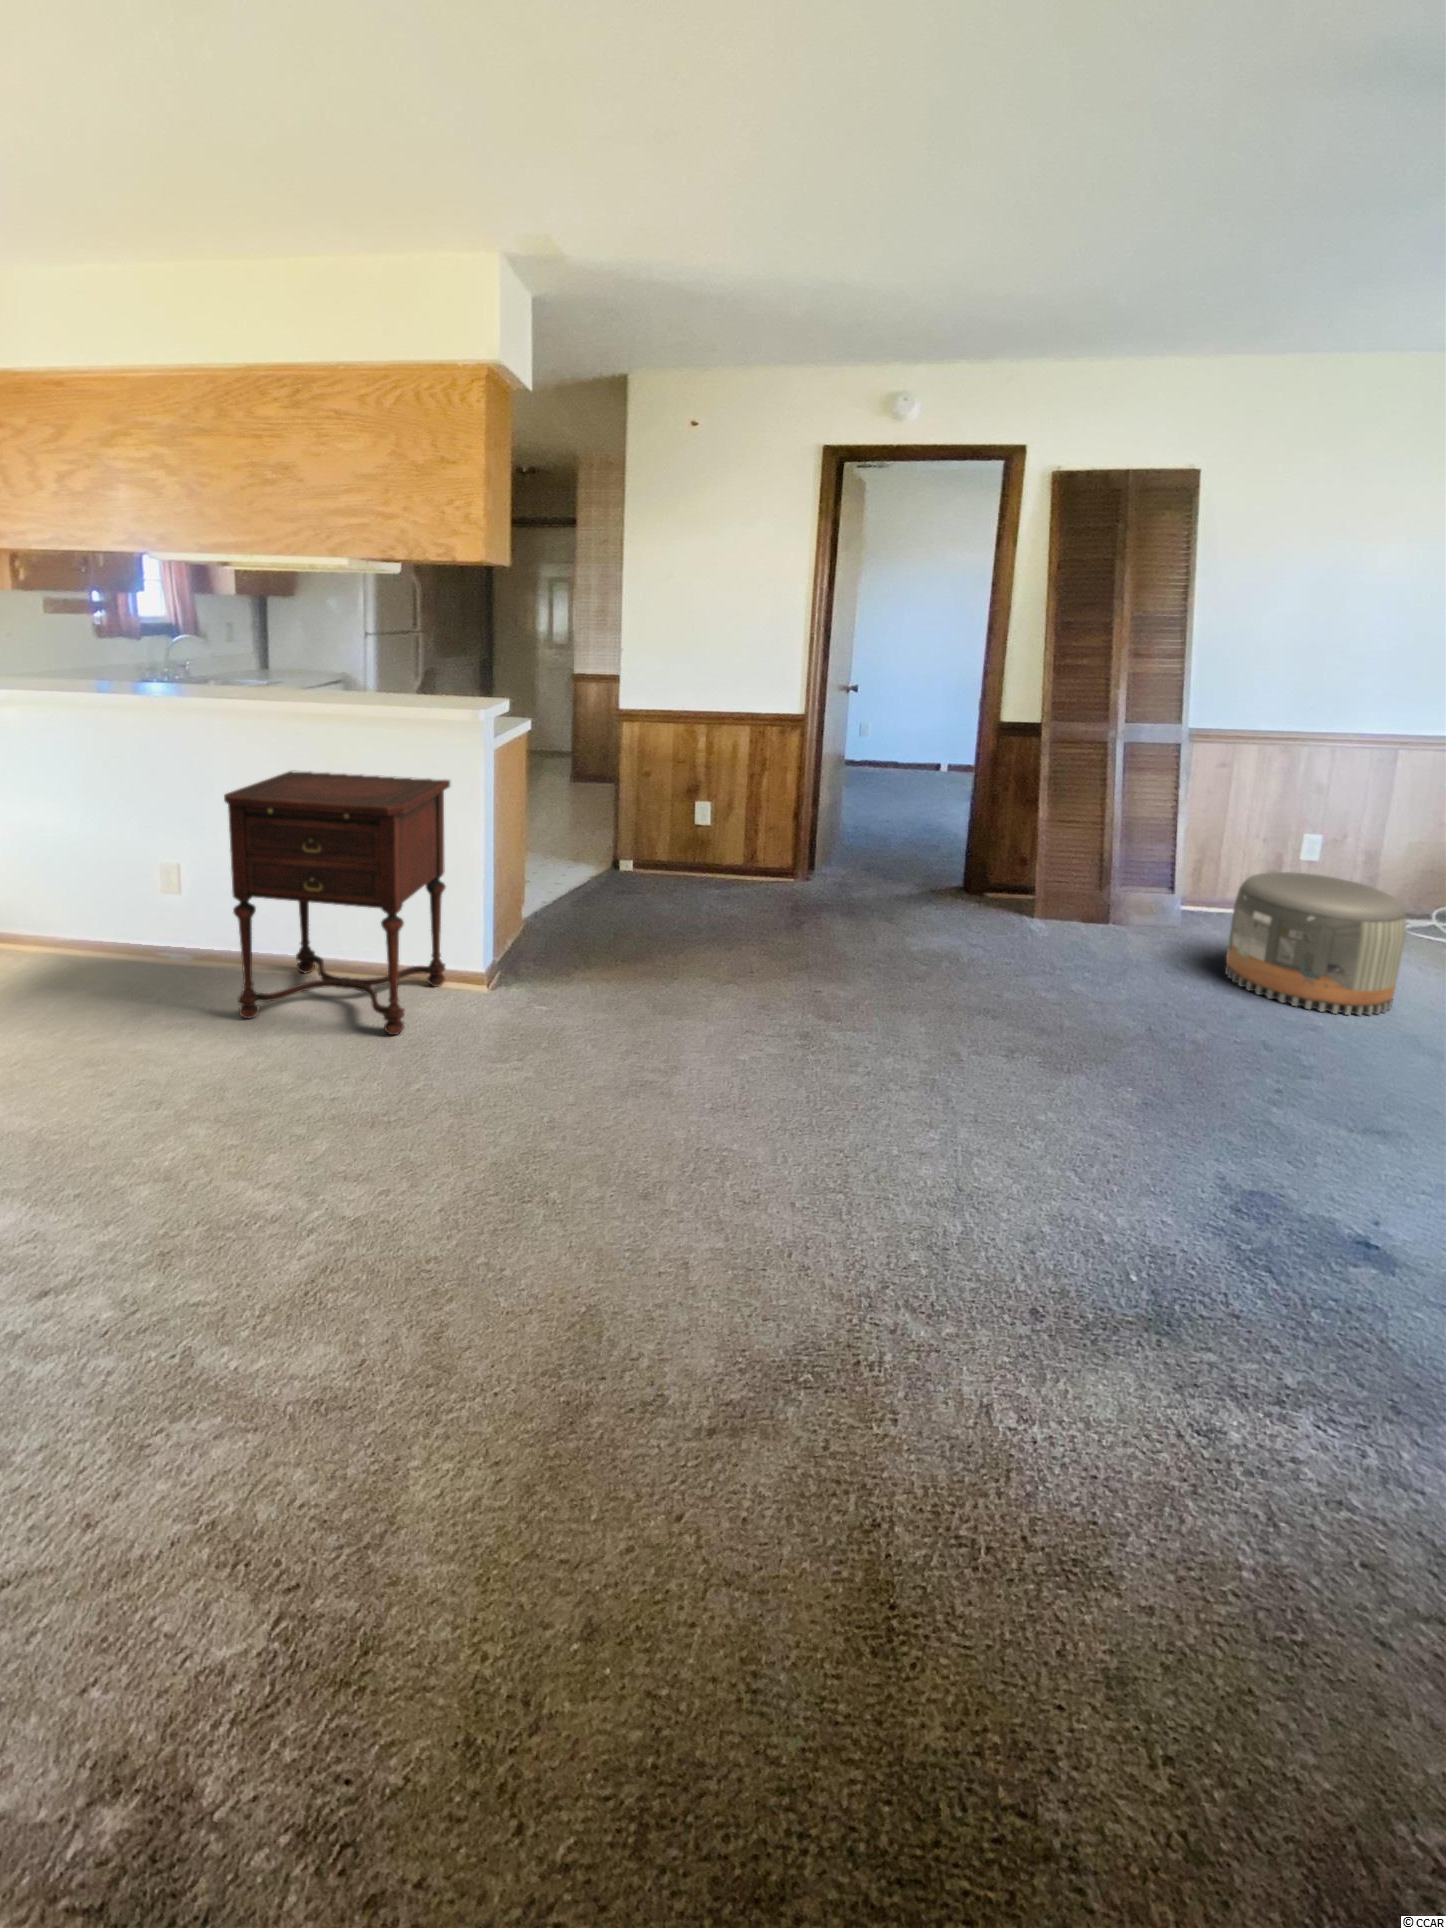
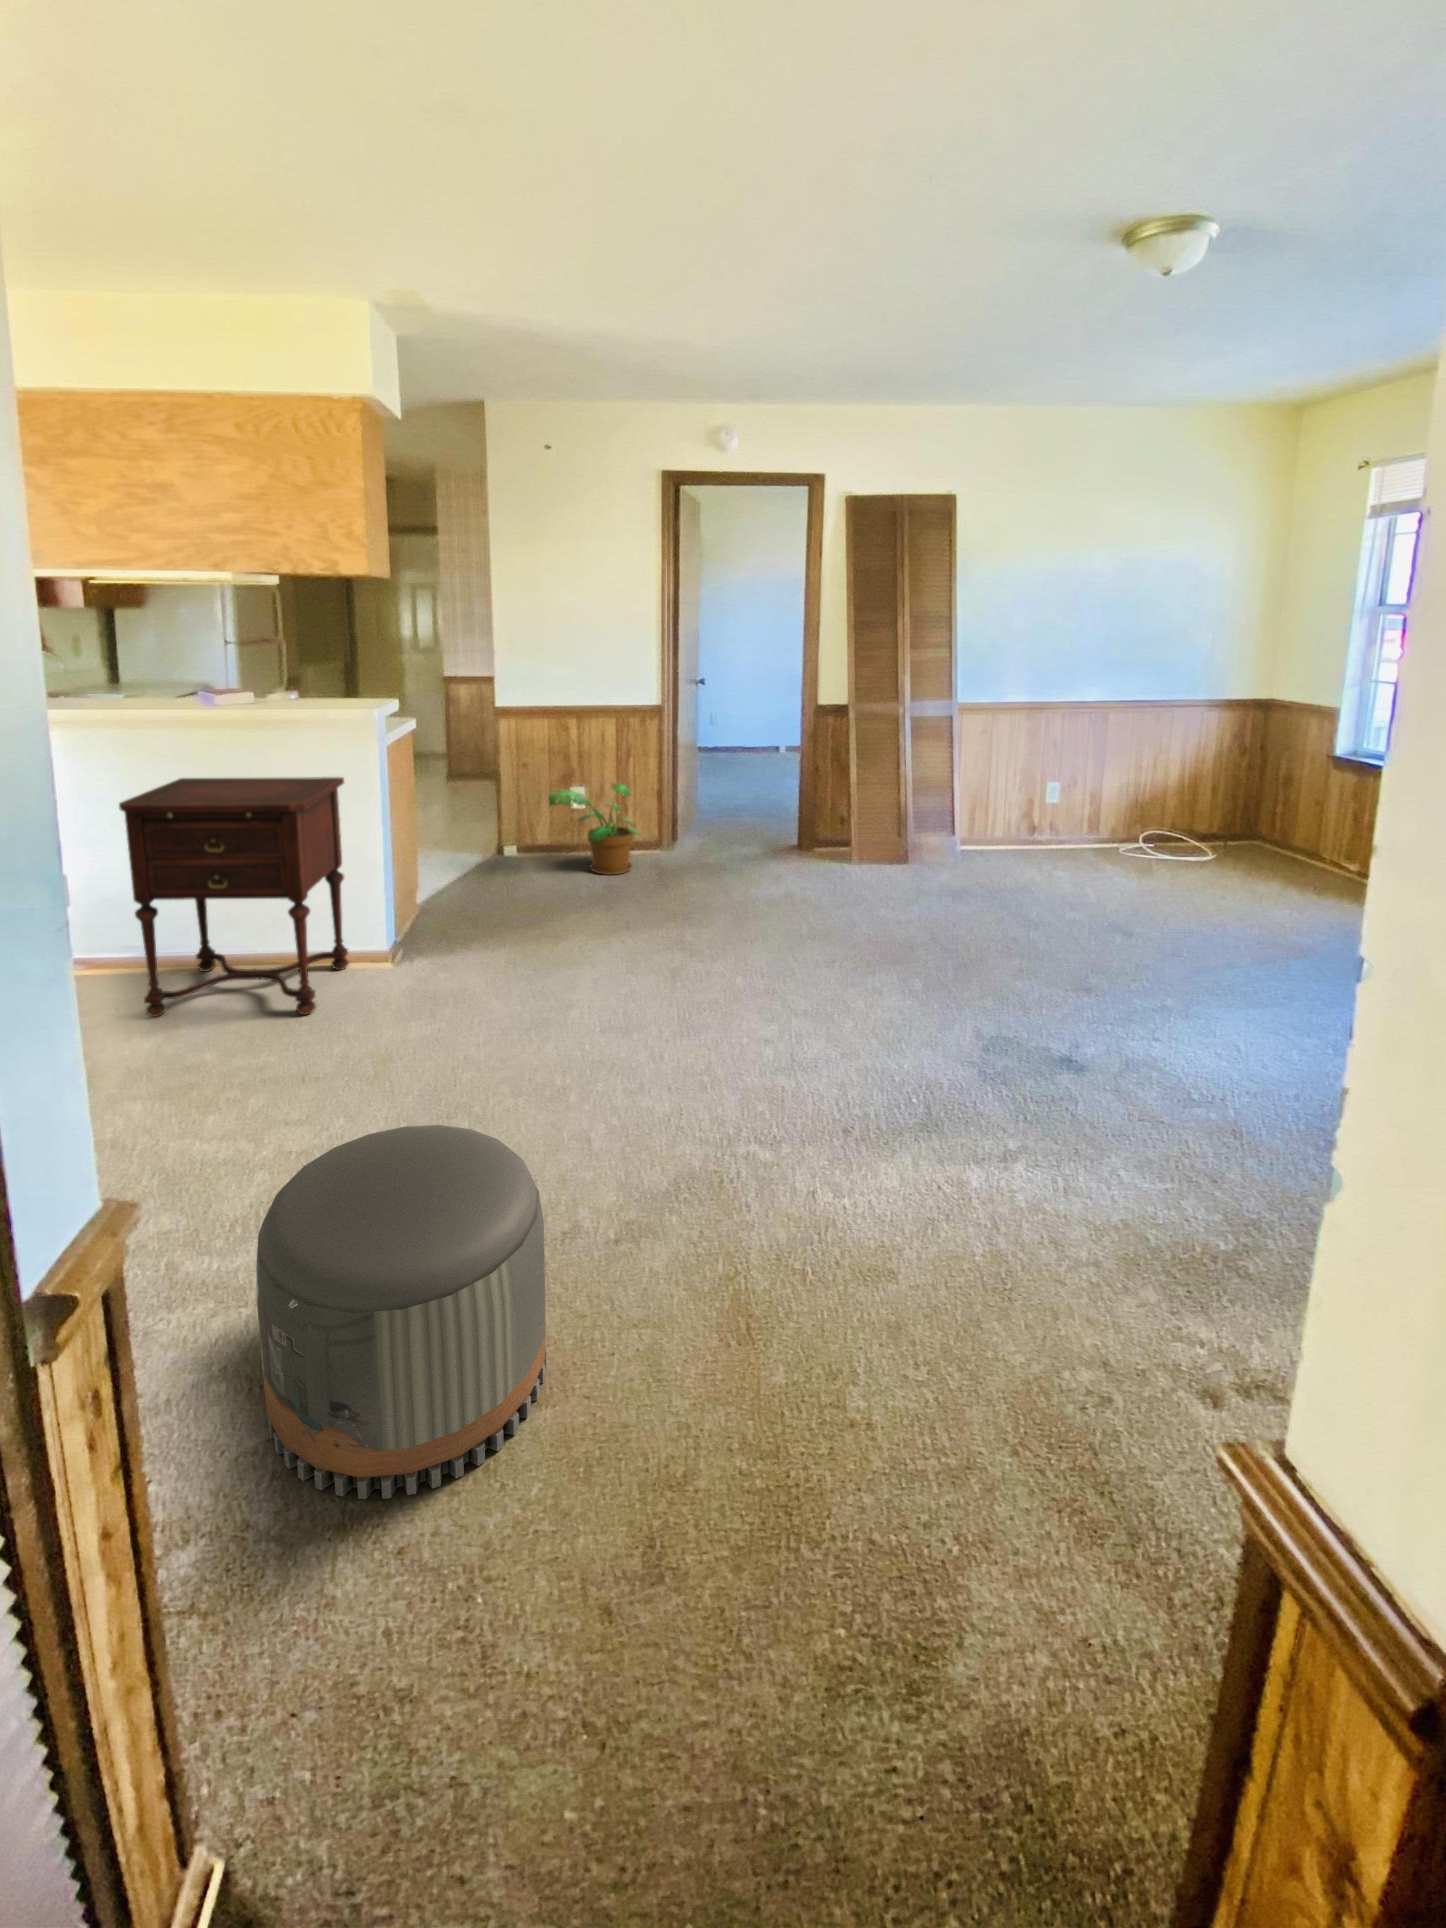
potted plant: none [673,800,777,904] -> present [548,784,640,875]
pouf: present [1225,872,1406,1015] -> present [256,1125,546,1499]

